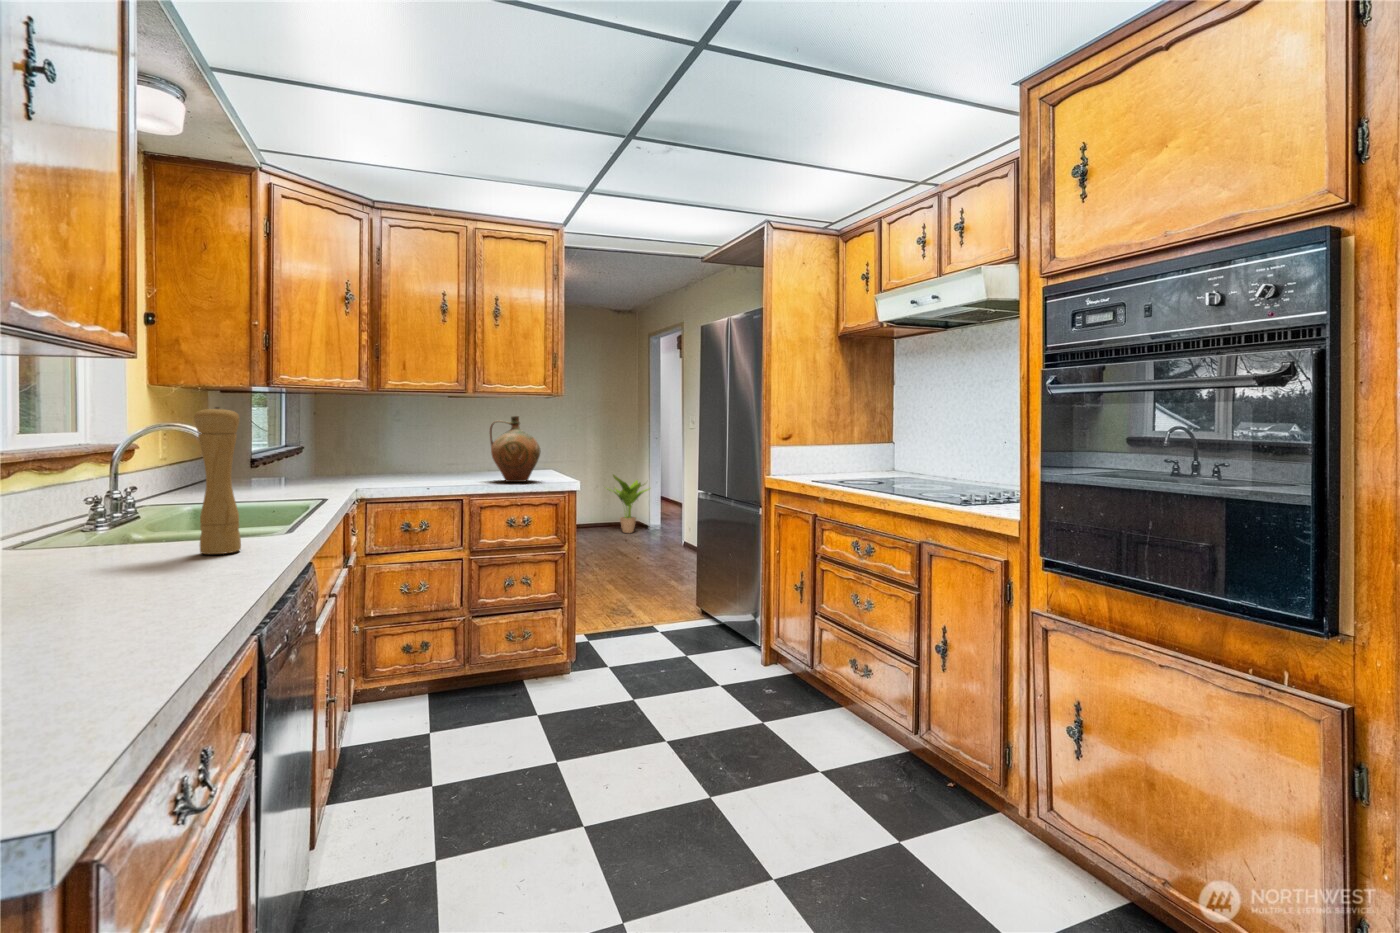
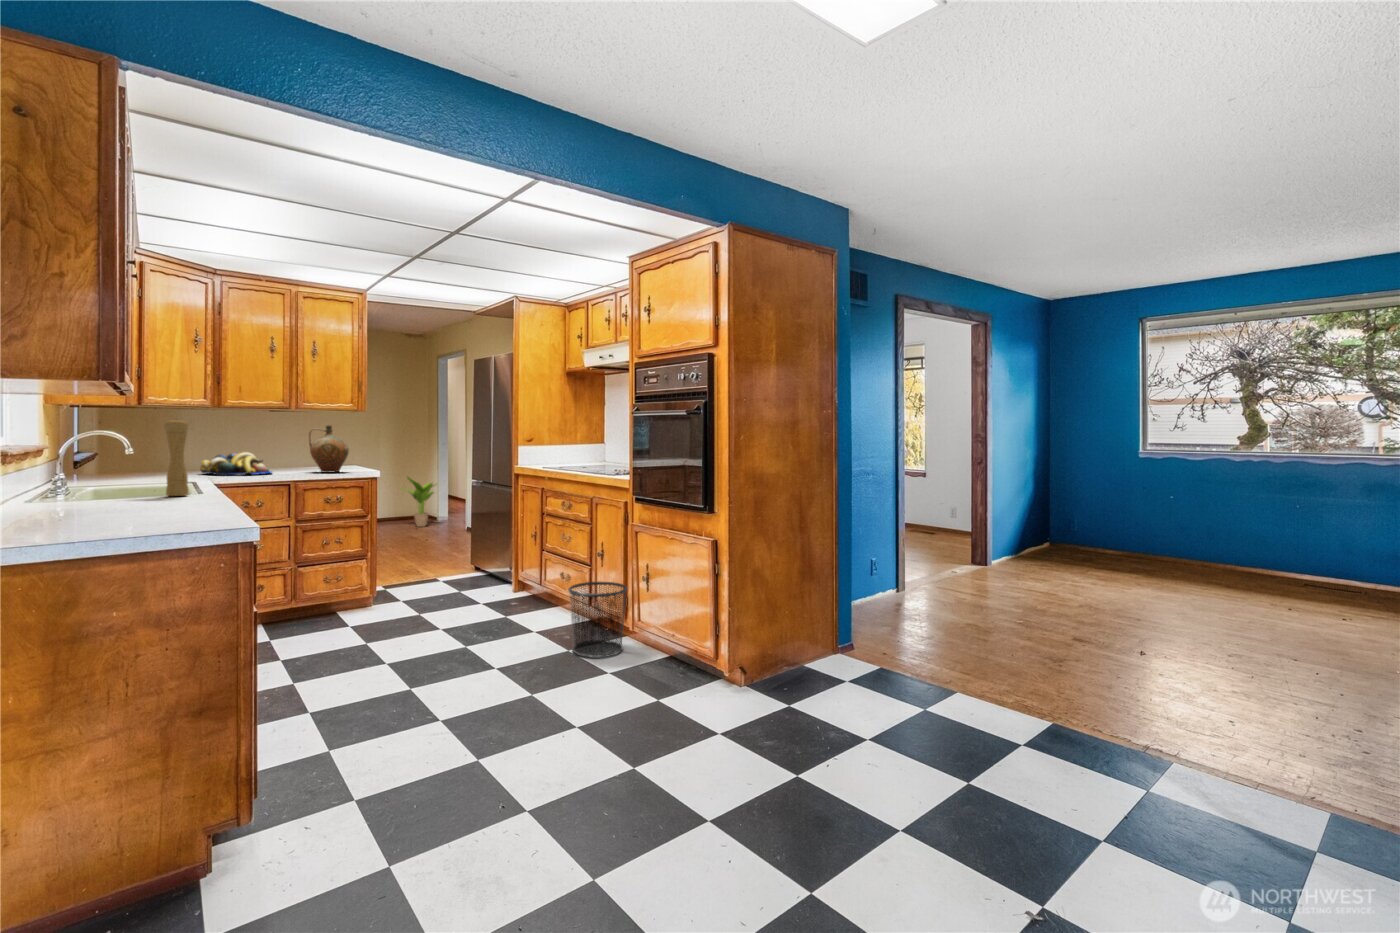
fruit bowl: none [352,454,443,488] -> present [200,452,272,475]
trash can: none [901,708,1025,879] -> present [568,582,627,658]

